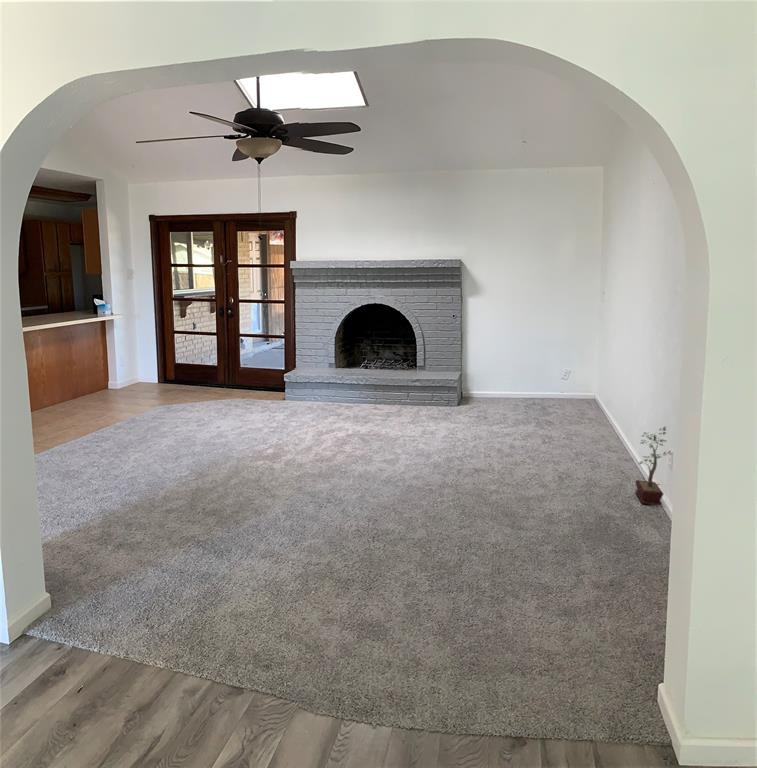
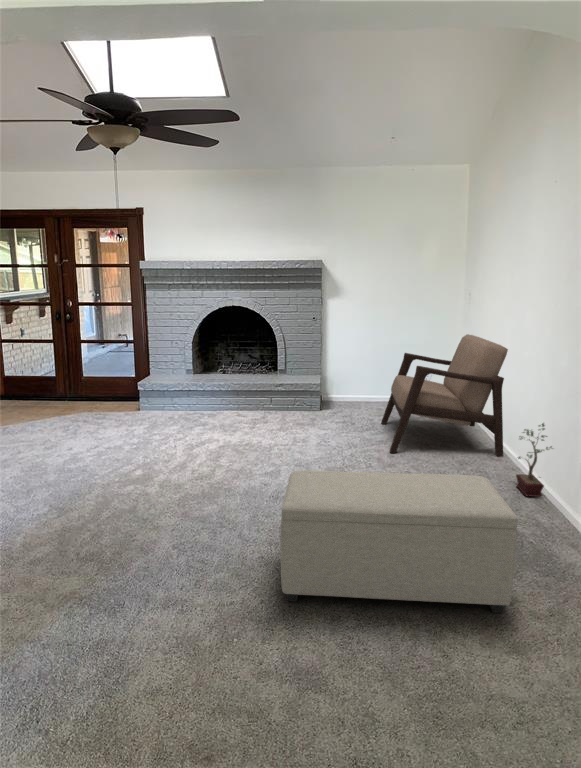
armchair: none [511,333,641,462] -> present [381,334,508,456]
ottoman: none [350,457,586,616] -> present [280,471,518,613]

